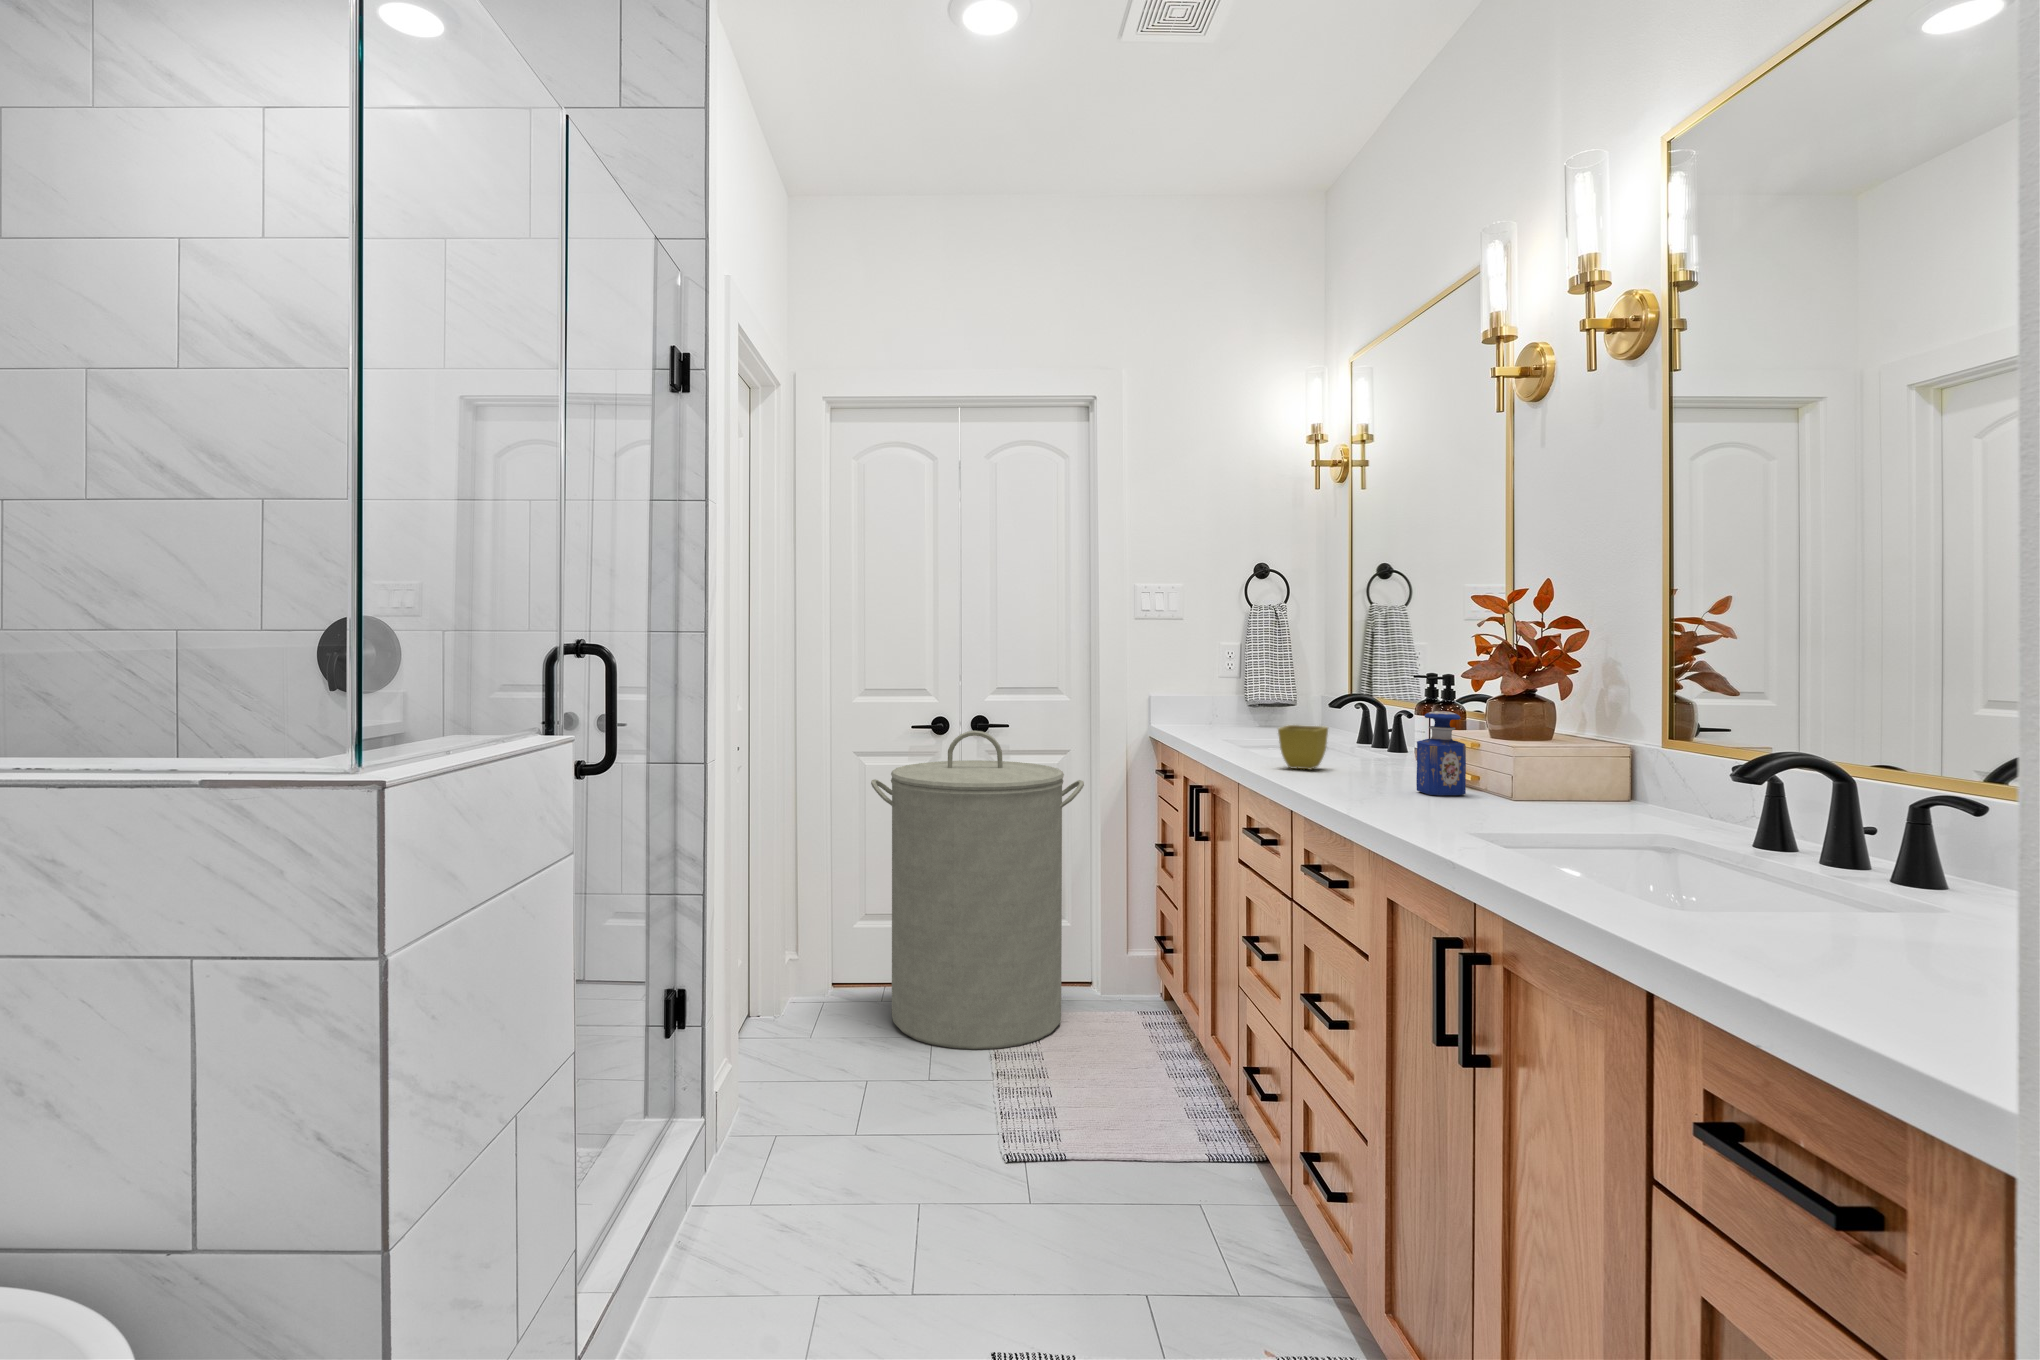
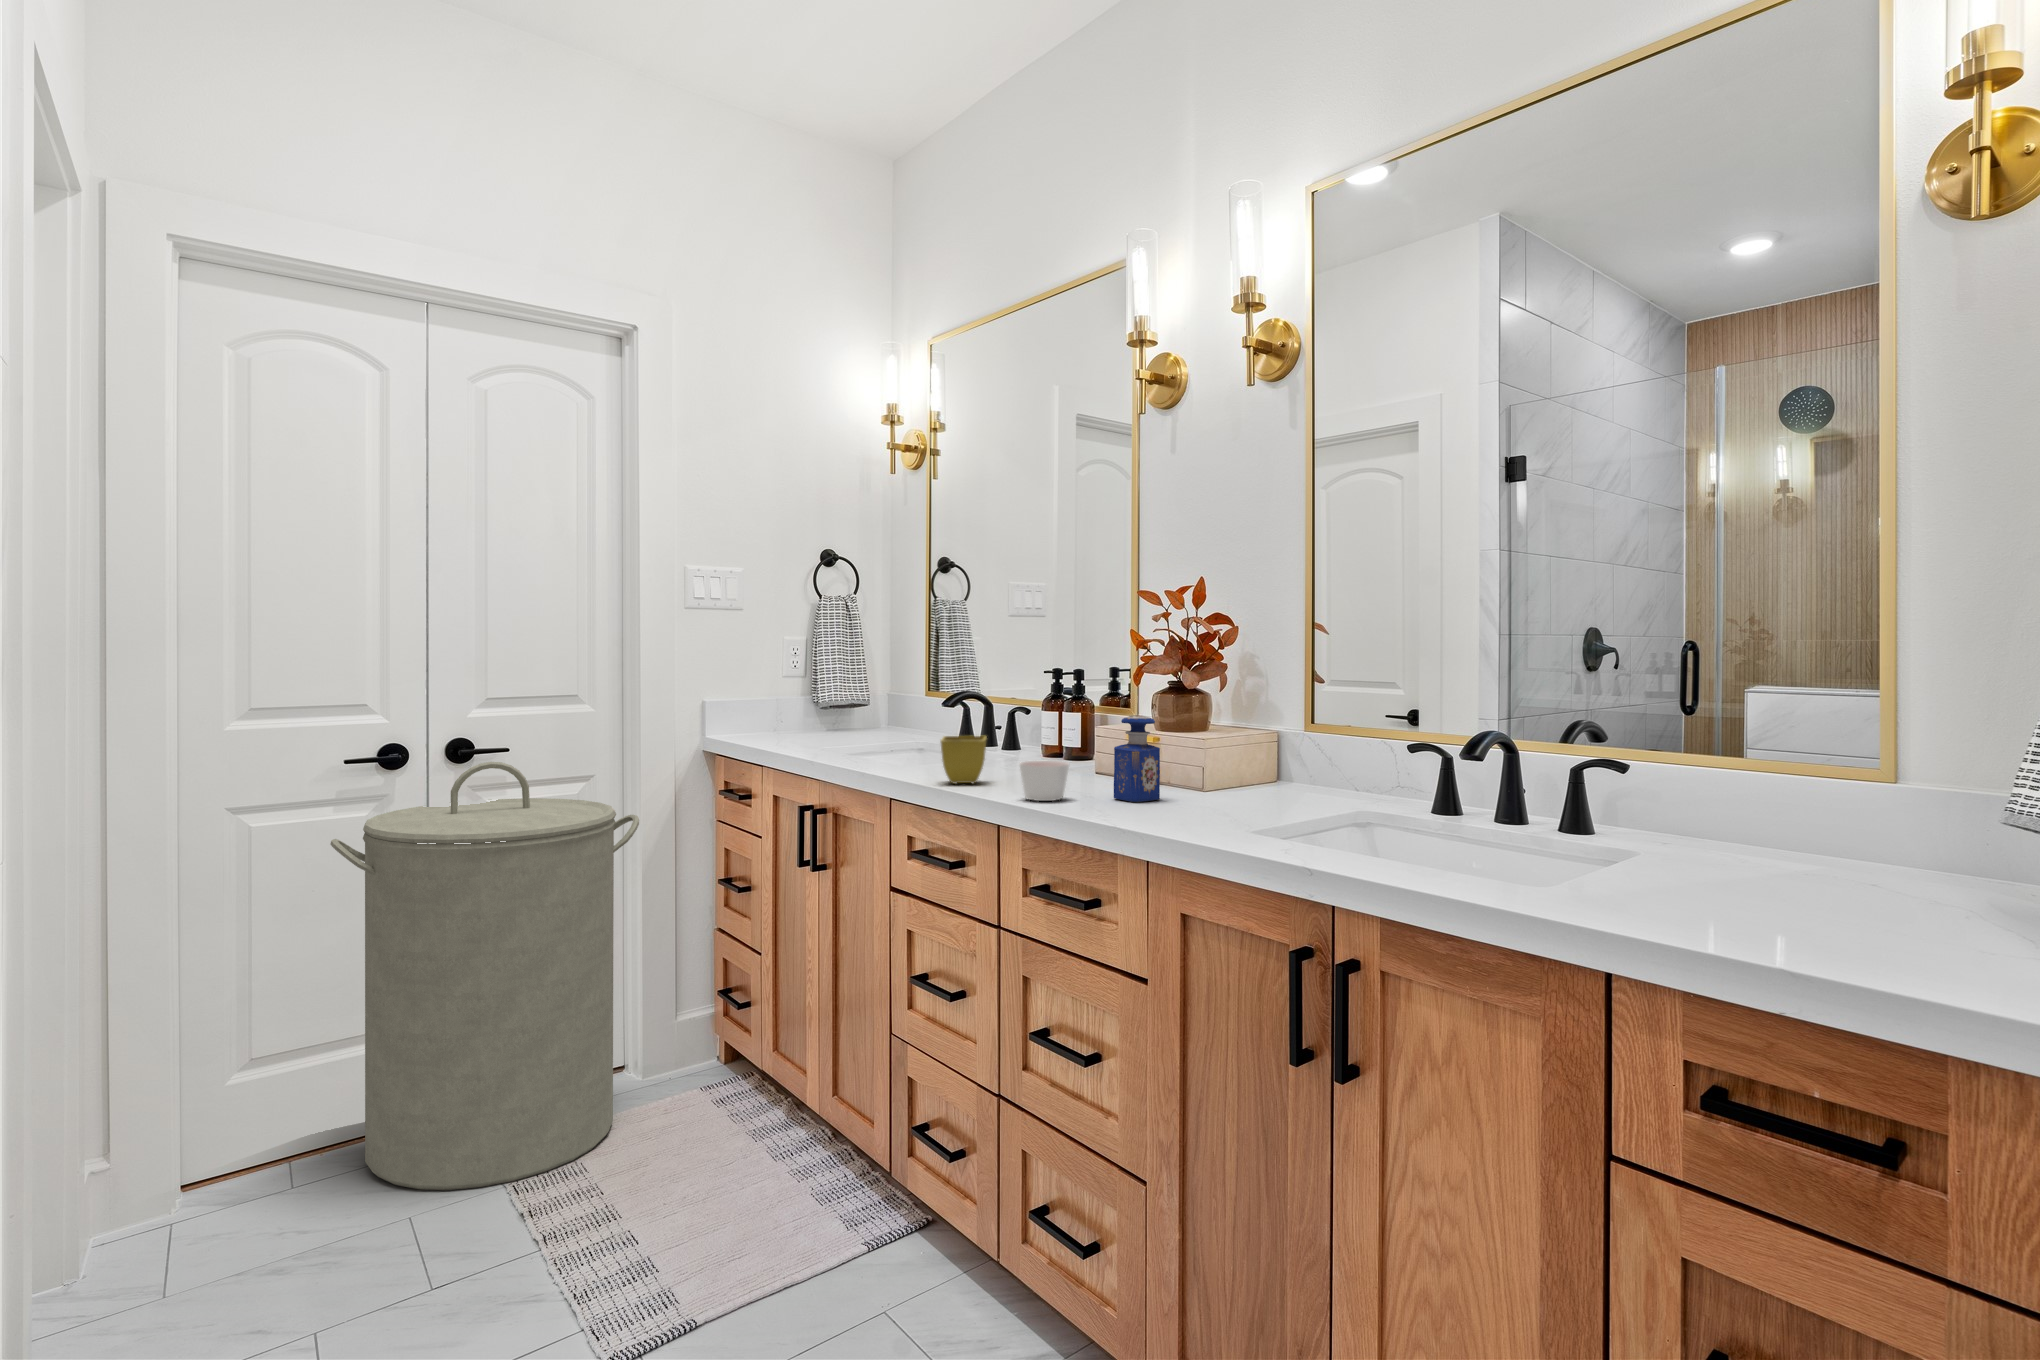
candle: none [1323,750,1373,788] -> present [1020,760,1069,801]

